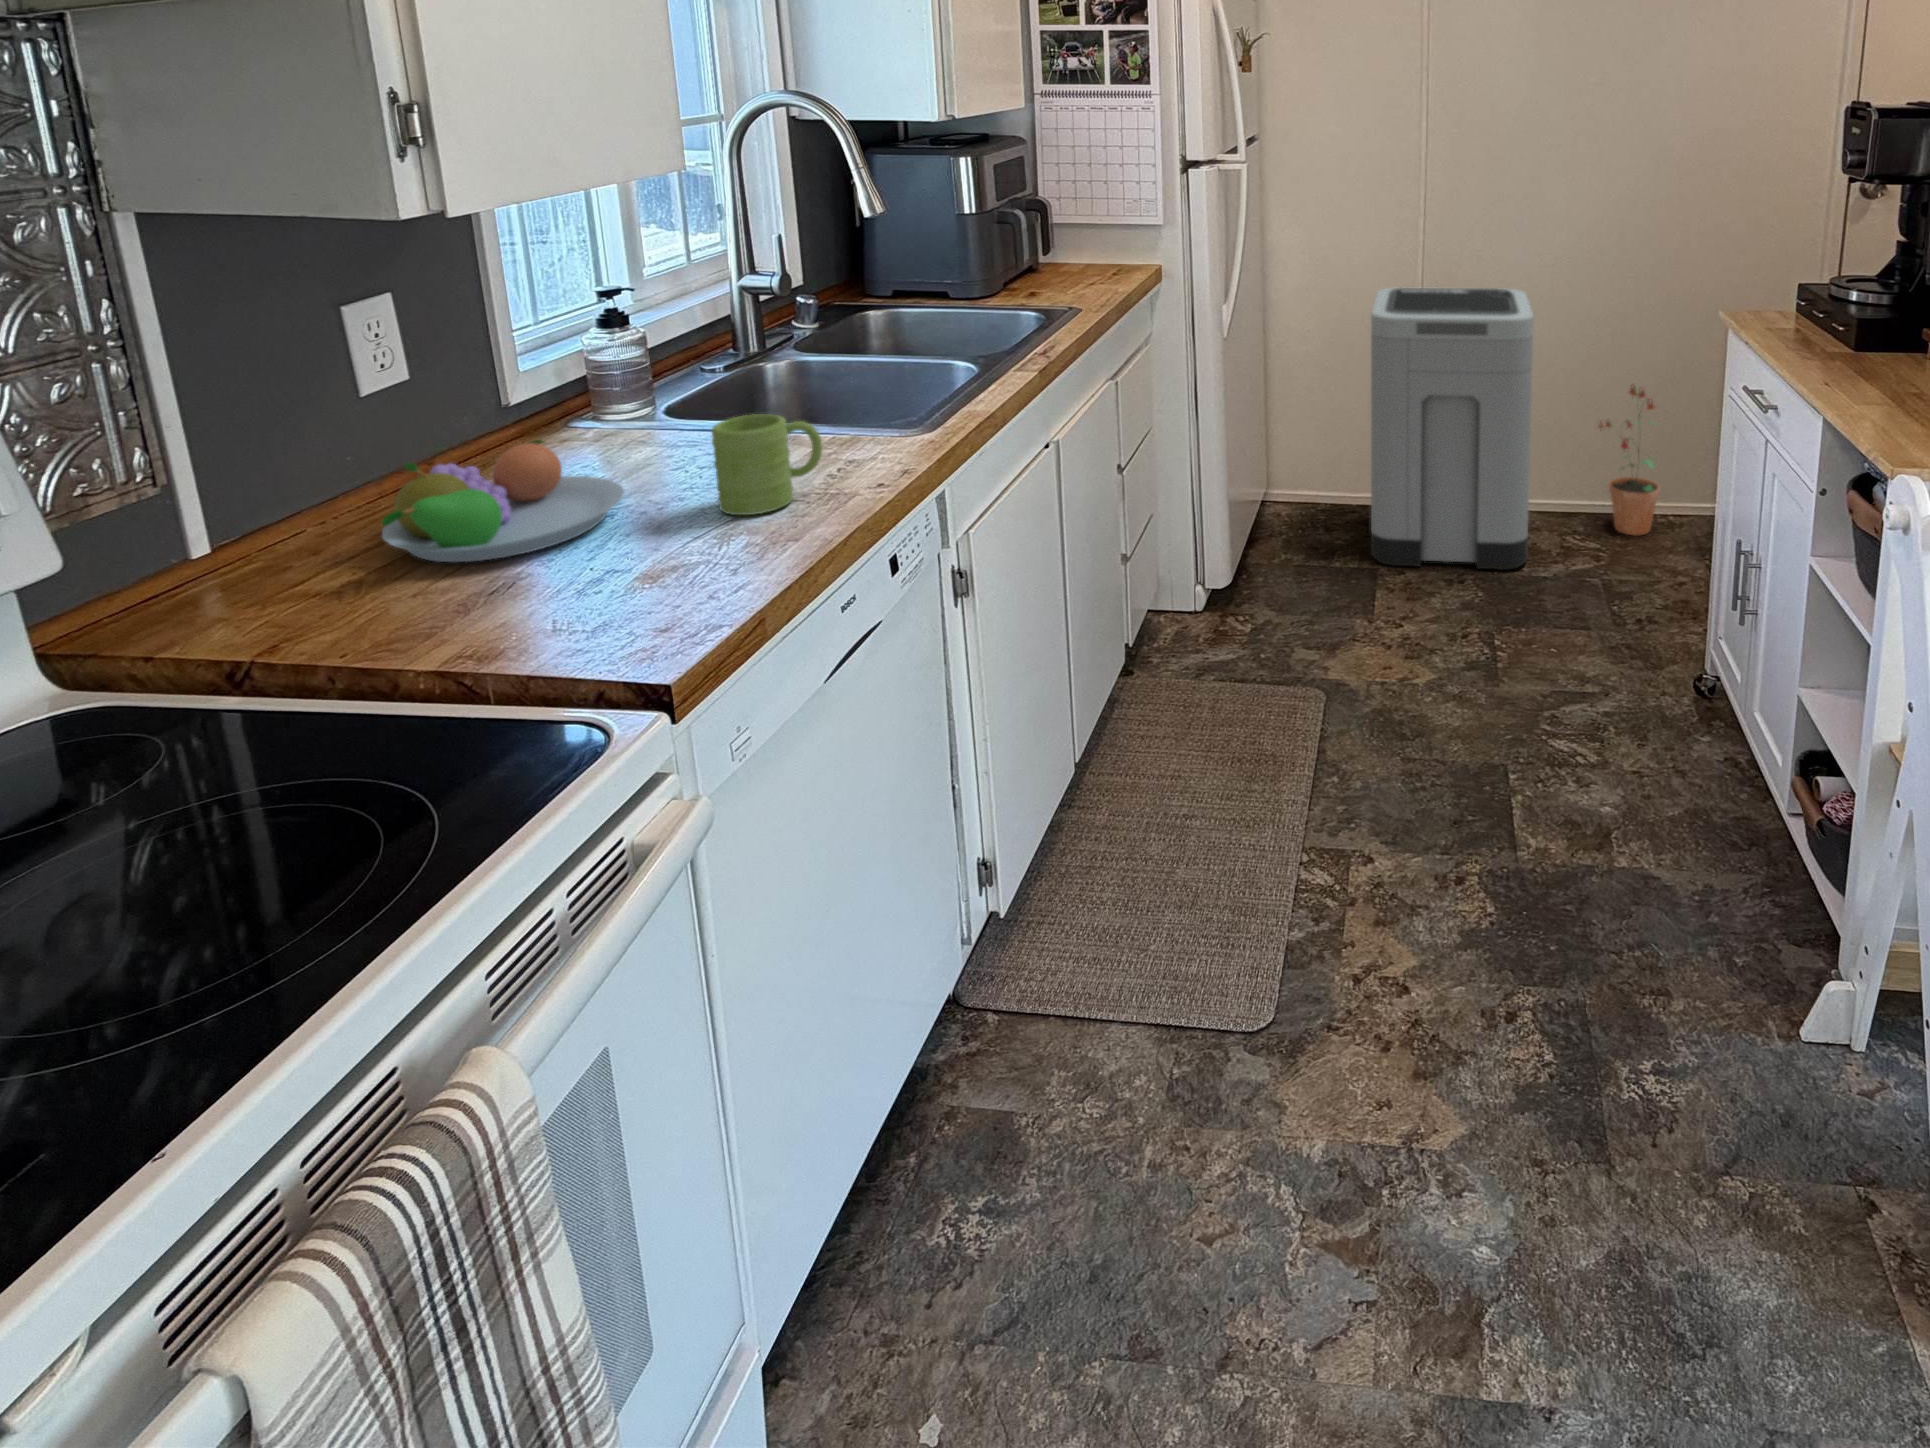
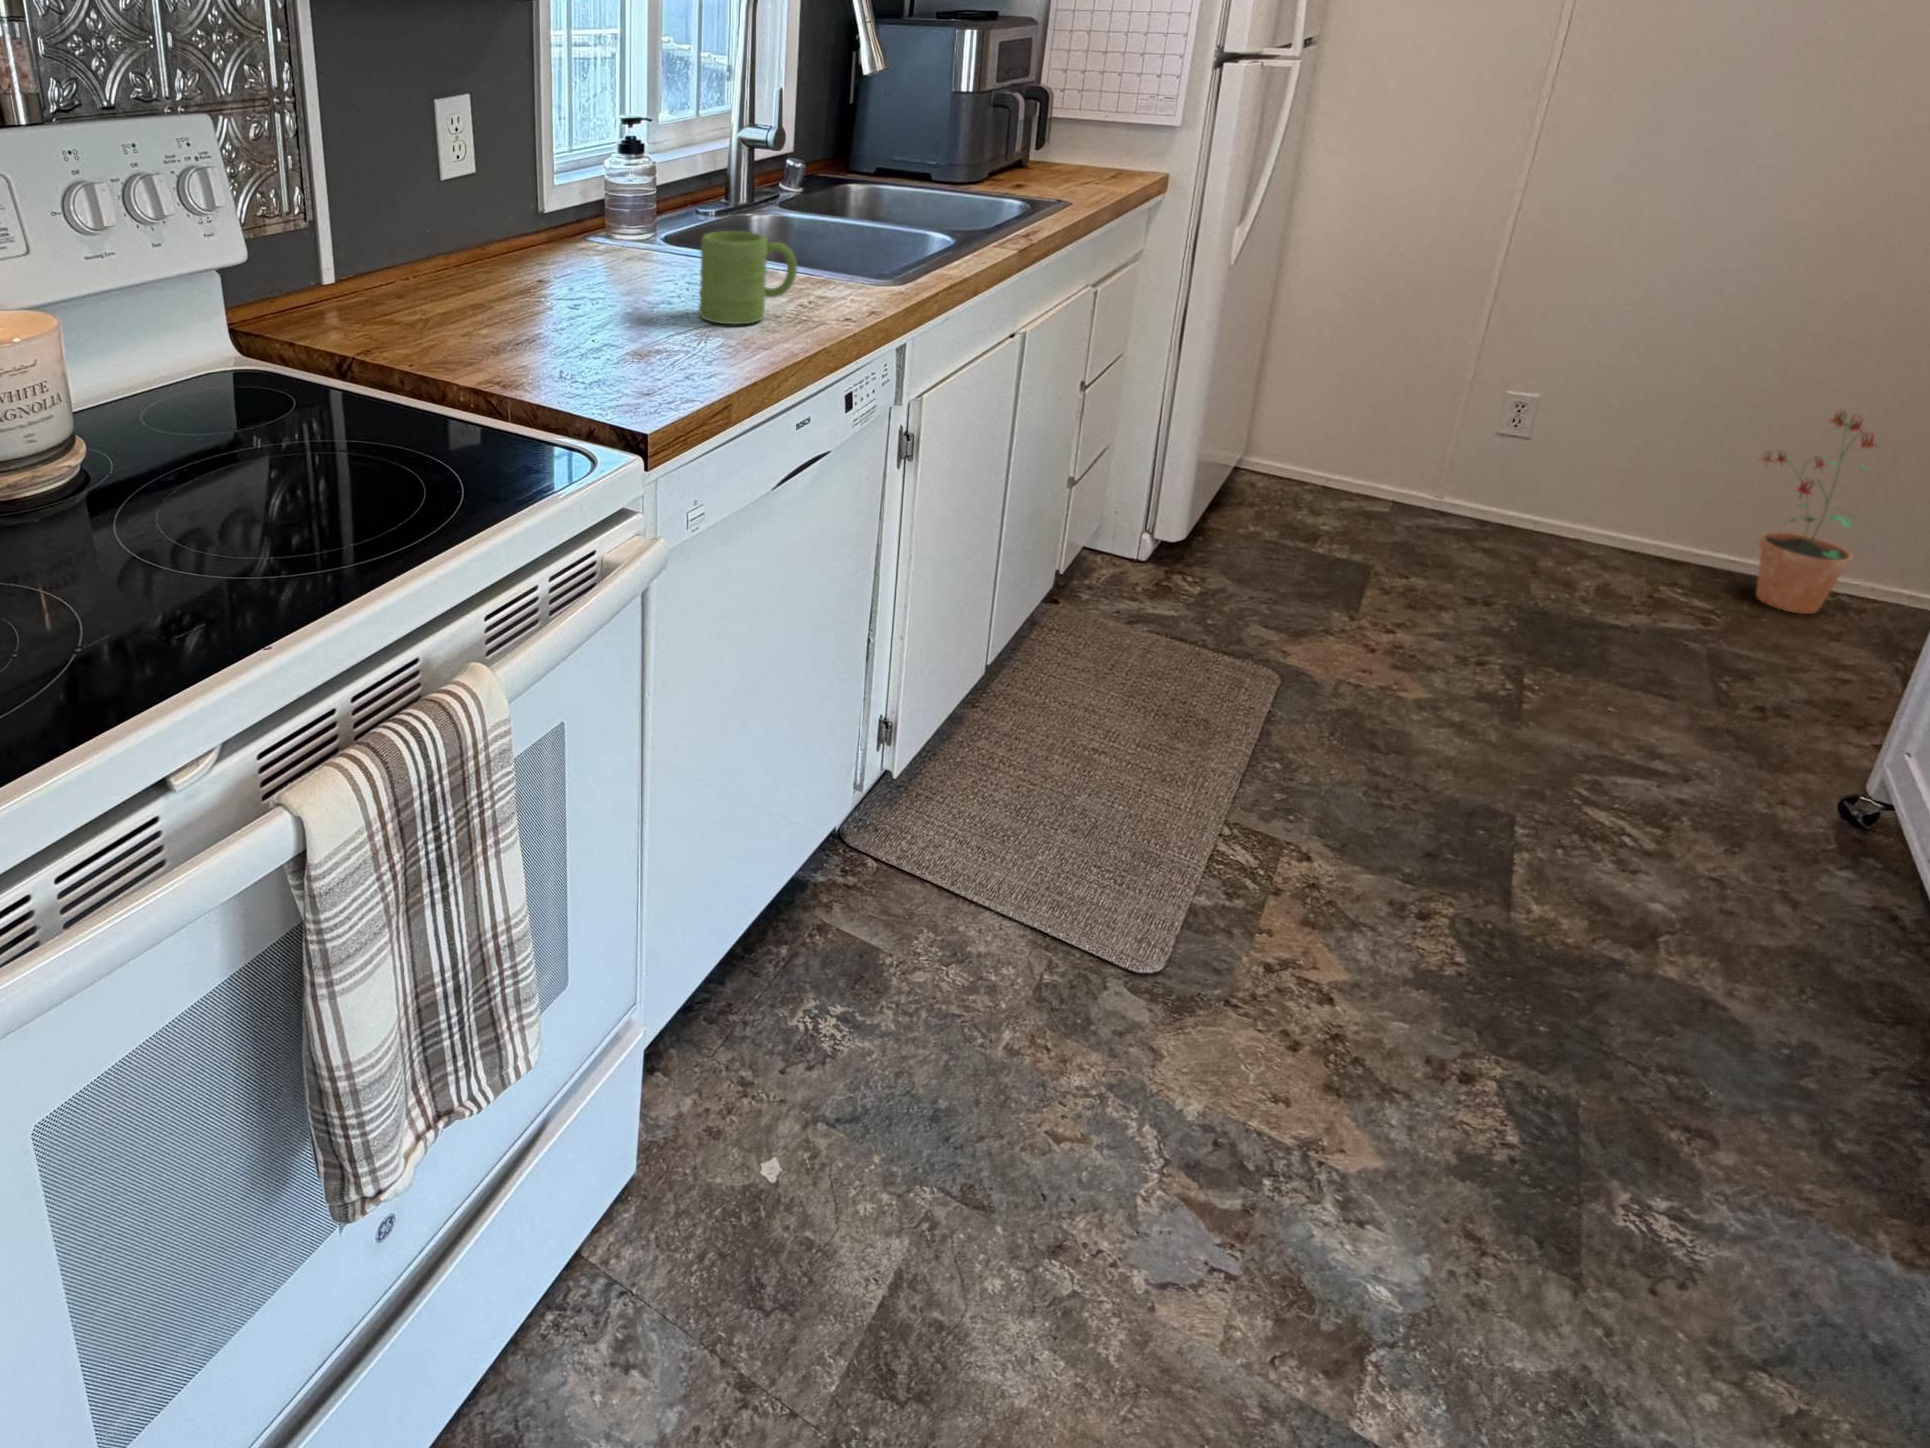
trash can: present [1371,287,1534,570] -> none [1372,237,1694,609]
fruit bowl: present [382,440,624,562] -> none [444,231,624,321]

